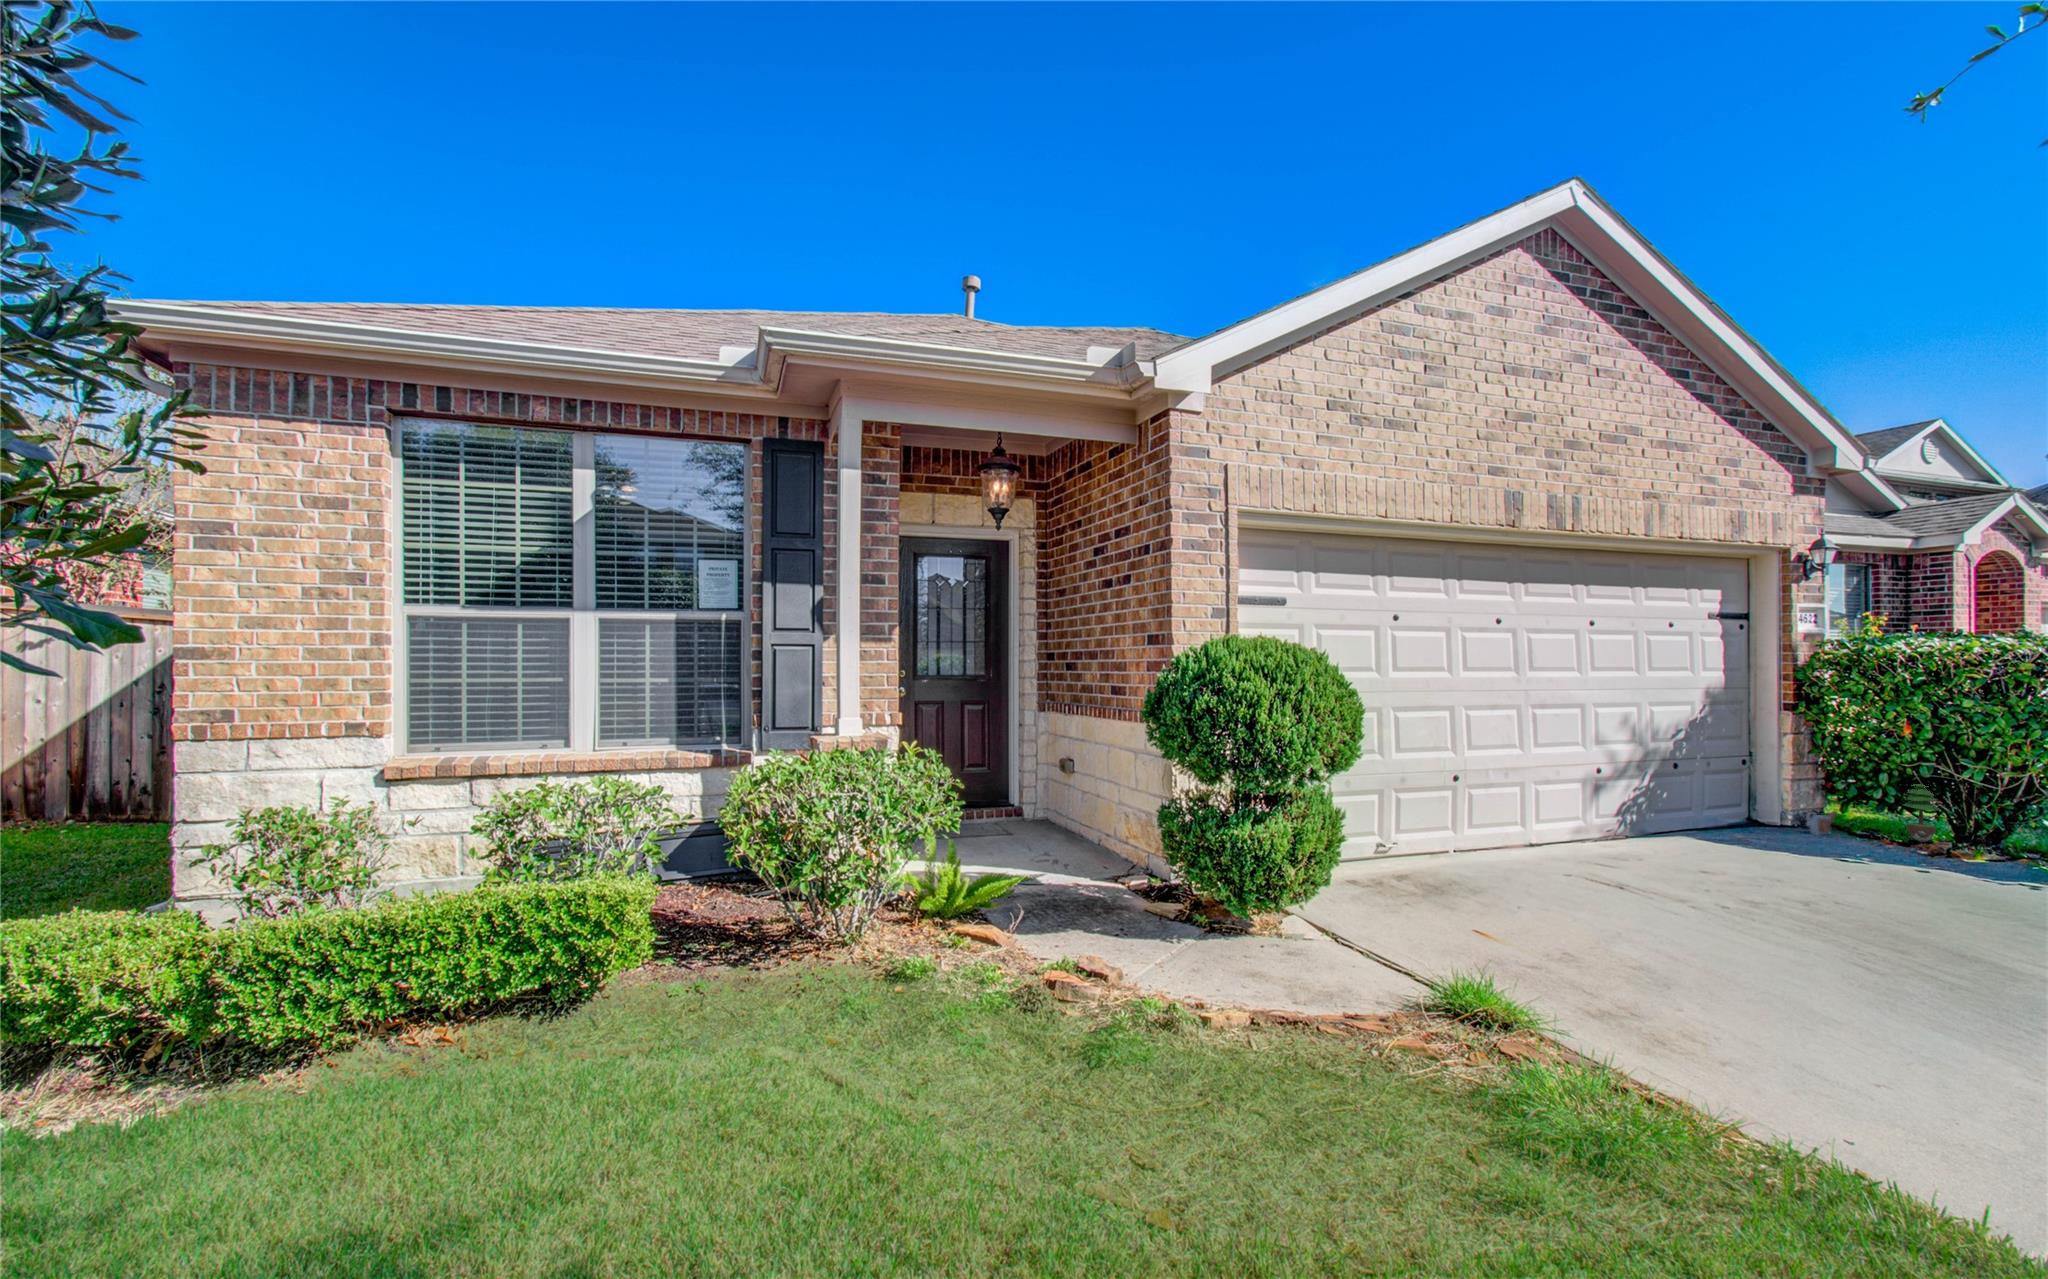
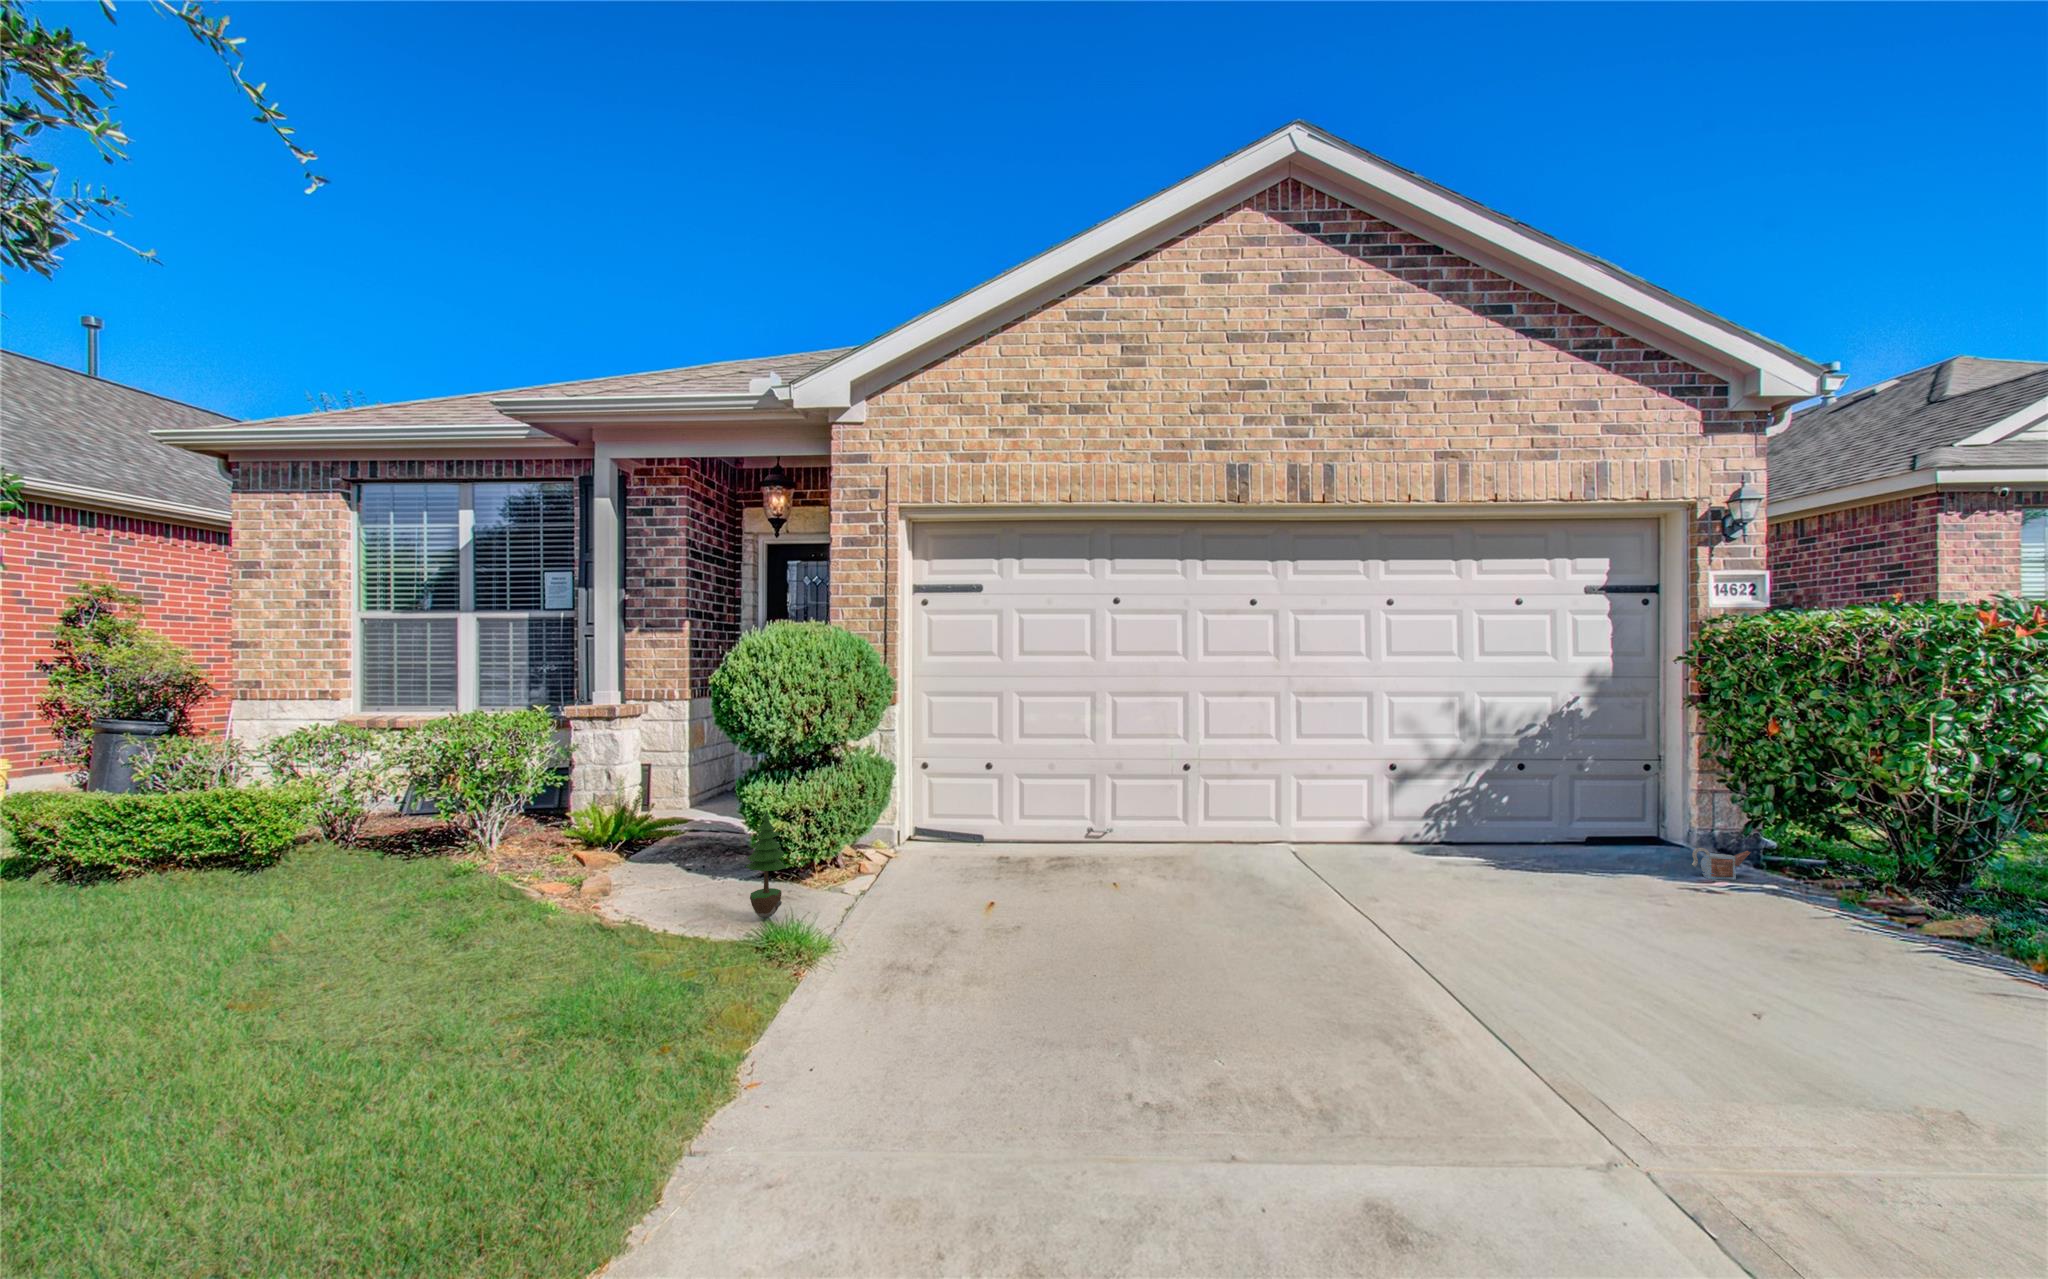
potted tree: present [1903,784,1940,843] -> present [746,811,785,919]

